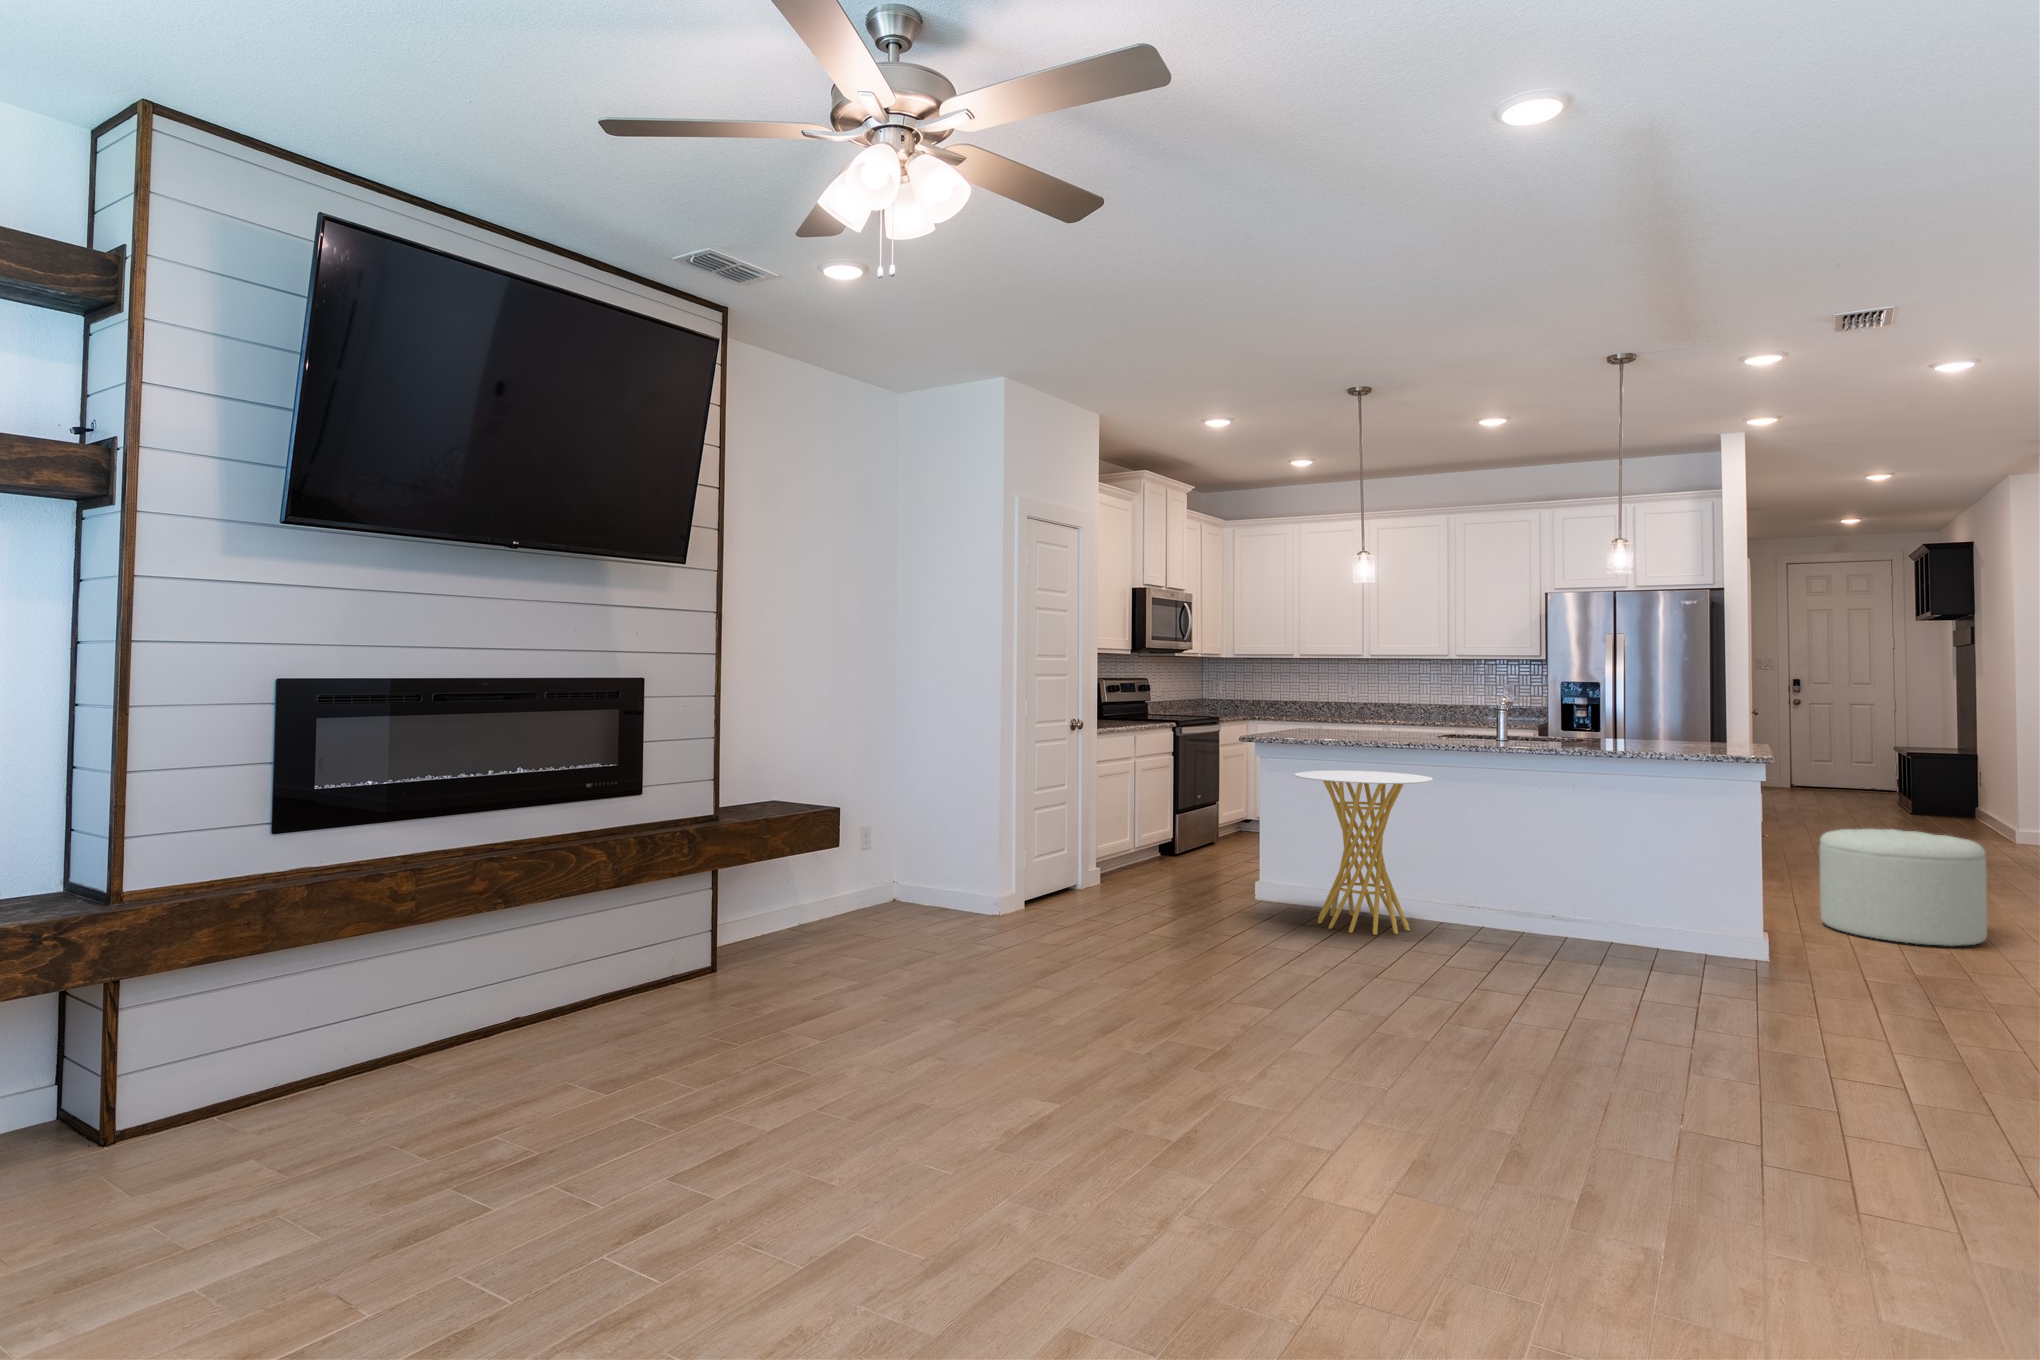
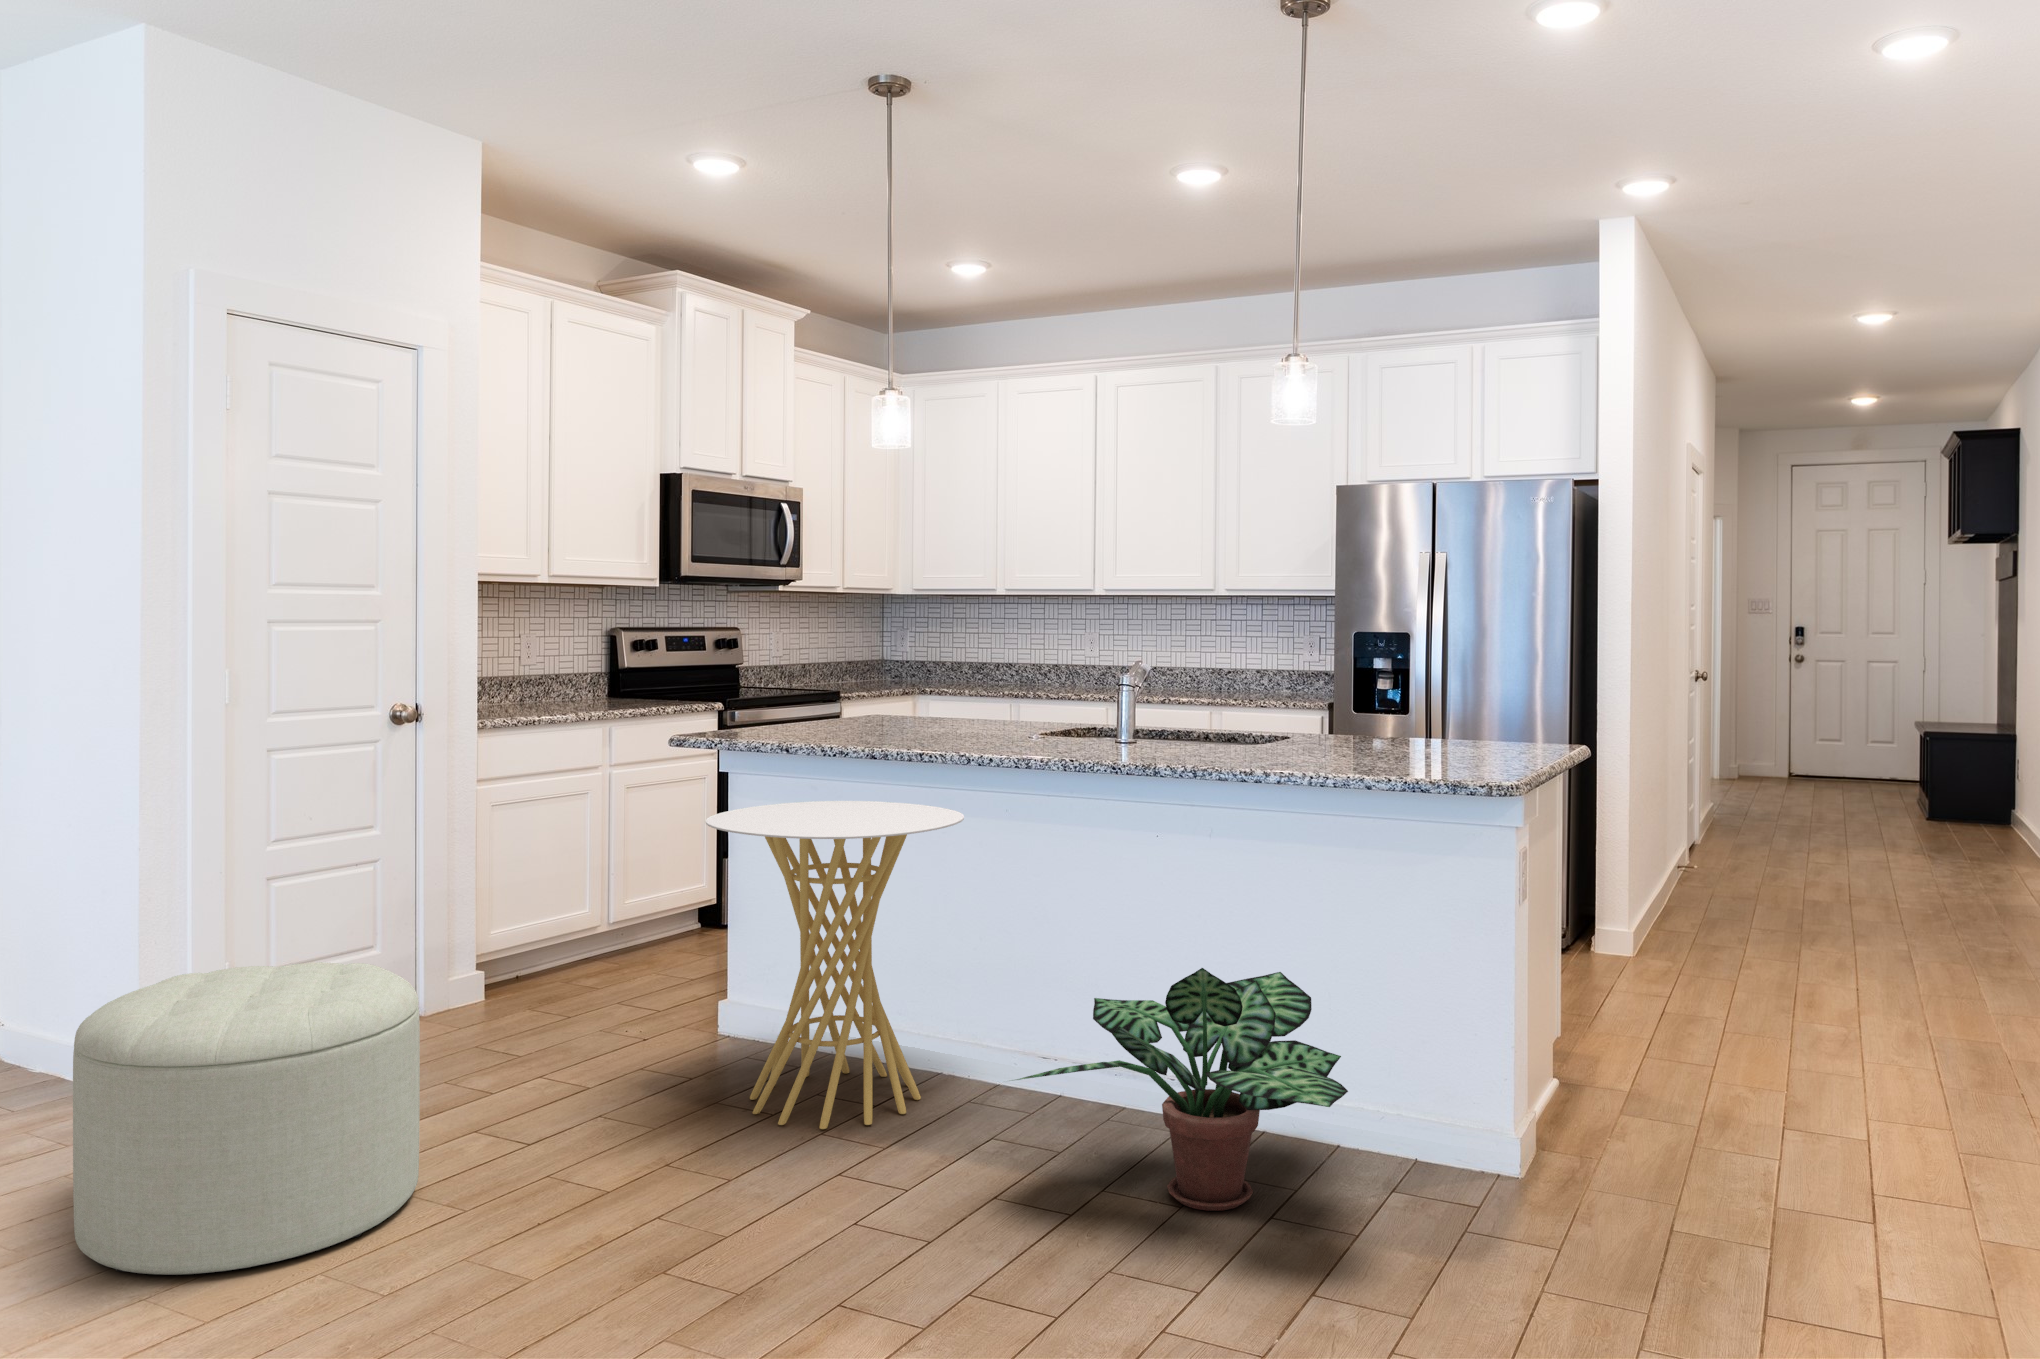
ottoman: present [1819,829,1987,946] -> present [73,962,420,1275]
potted plant: none [1505,844,1704,966] -> present [1016,968,1348,1211]

